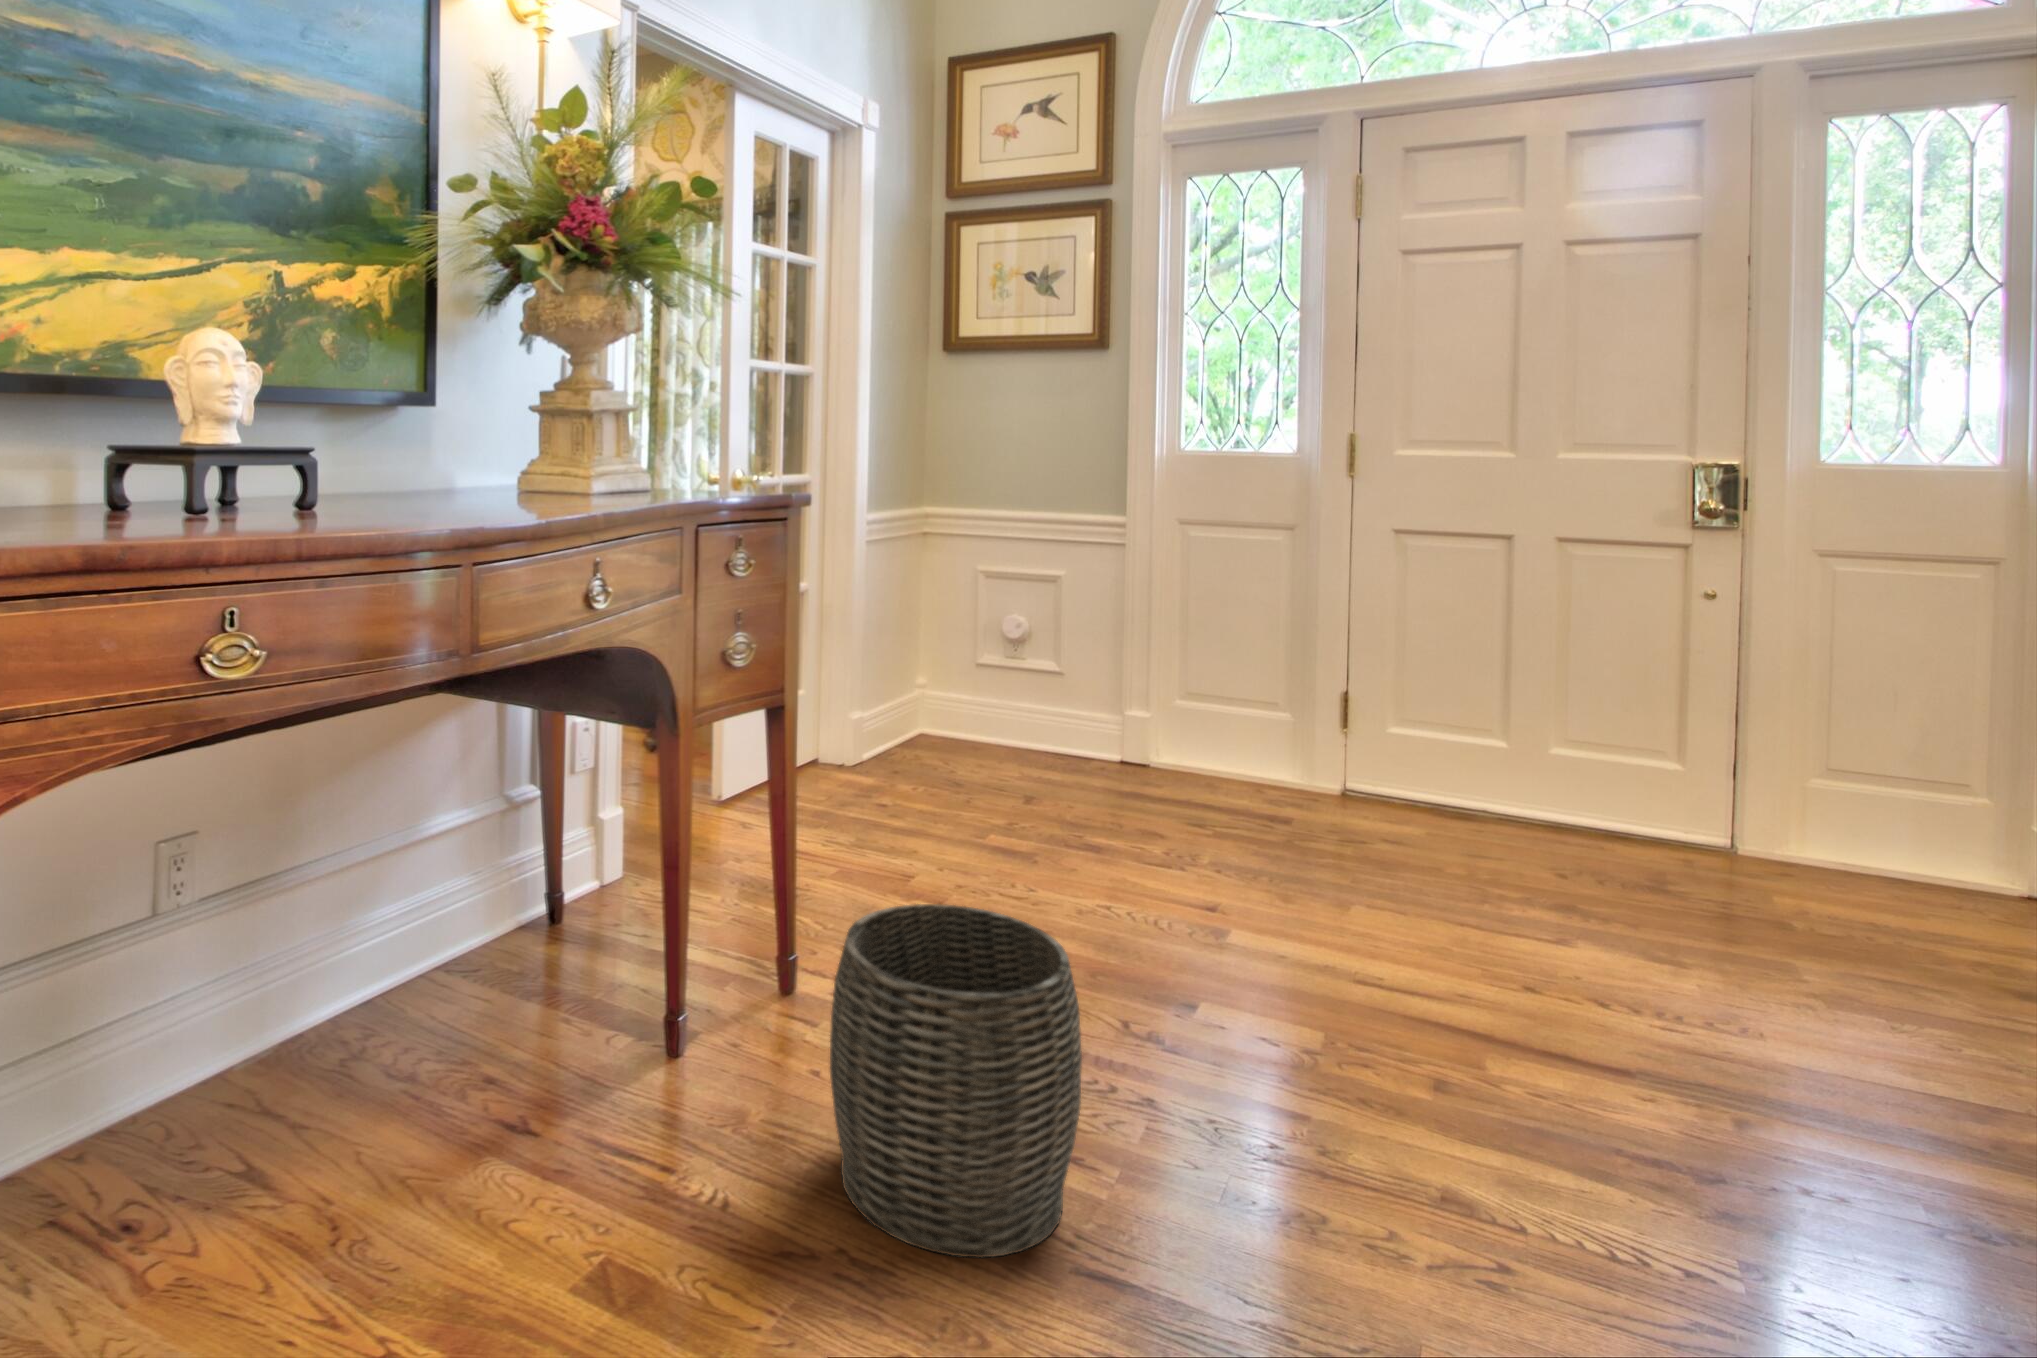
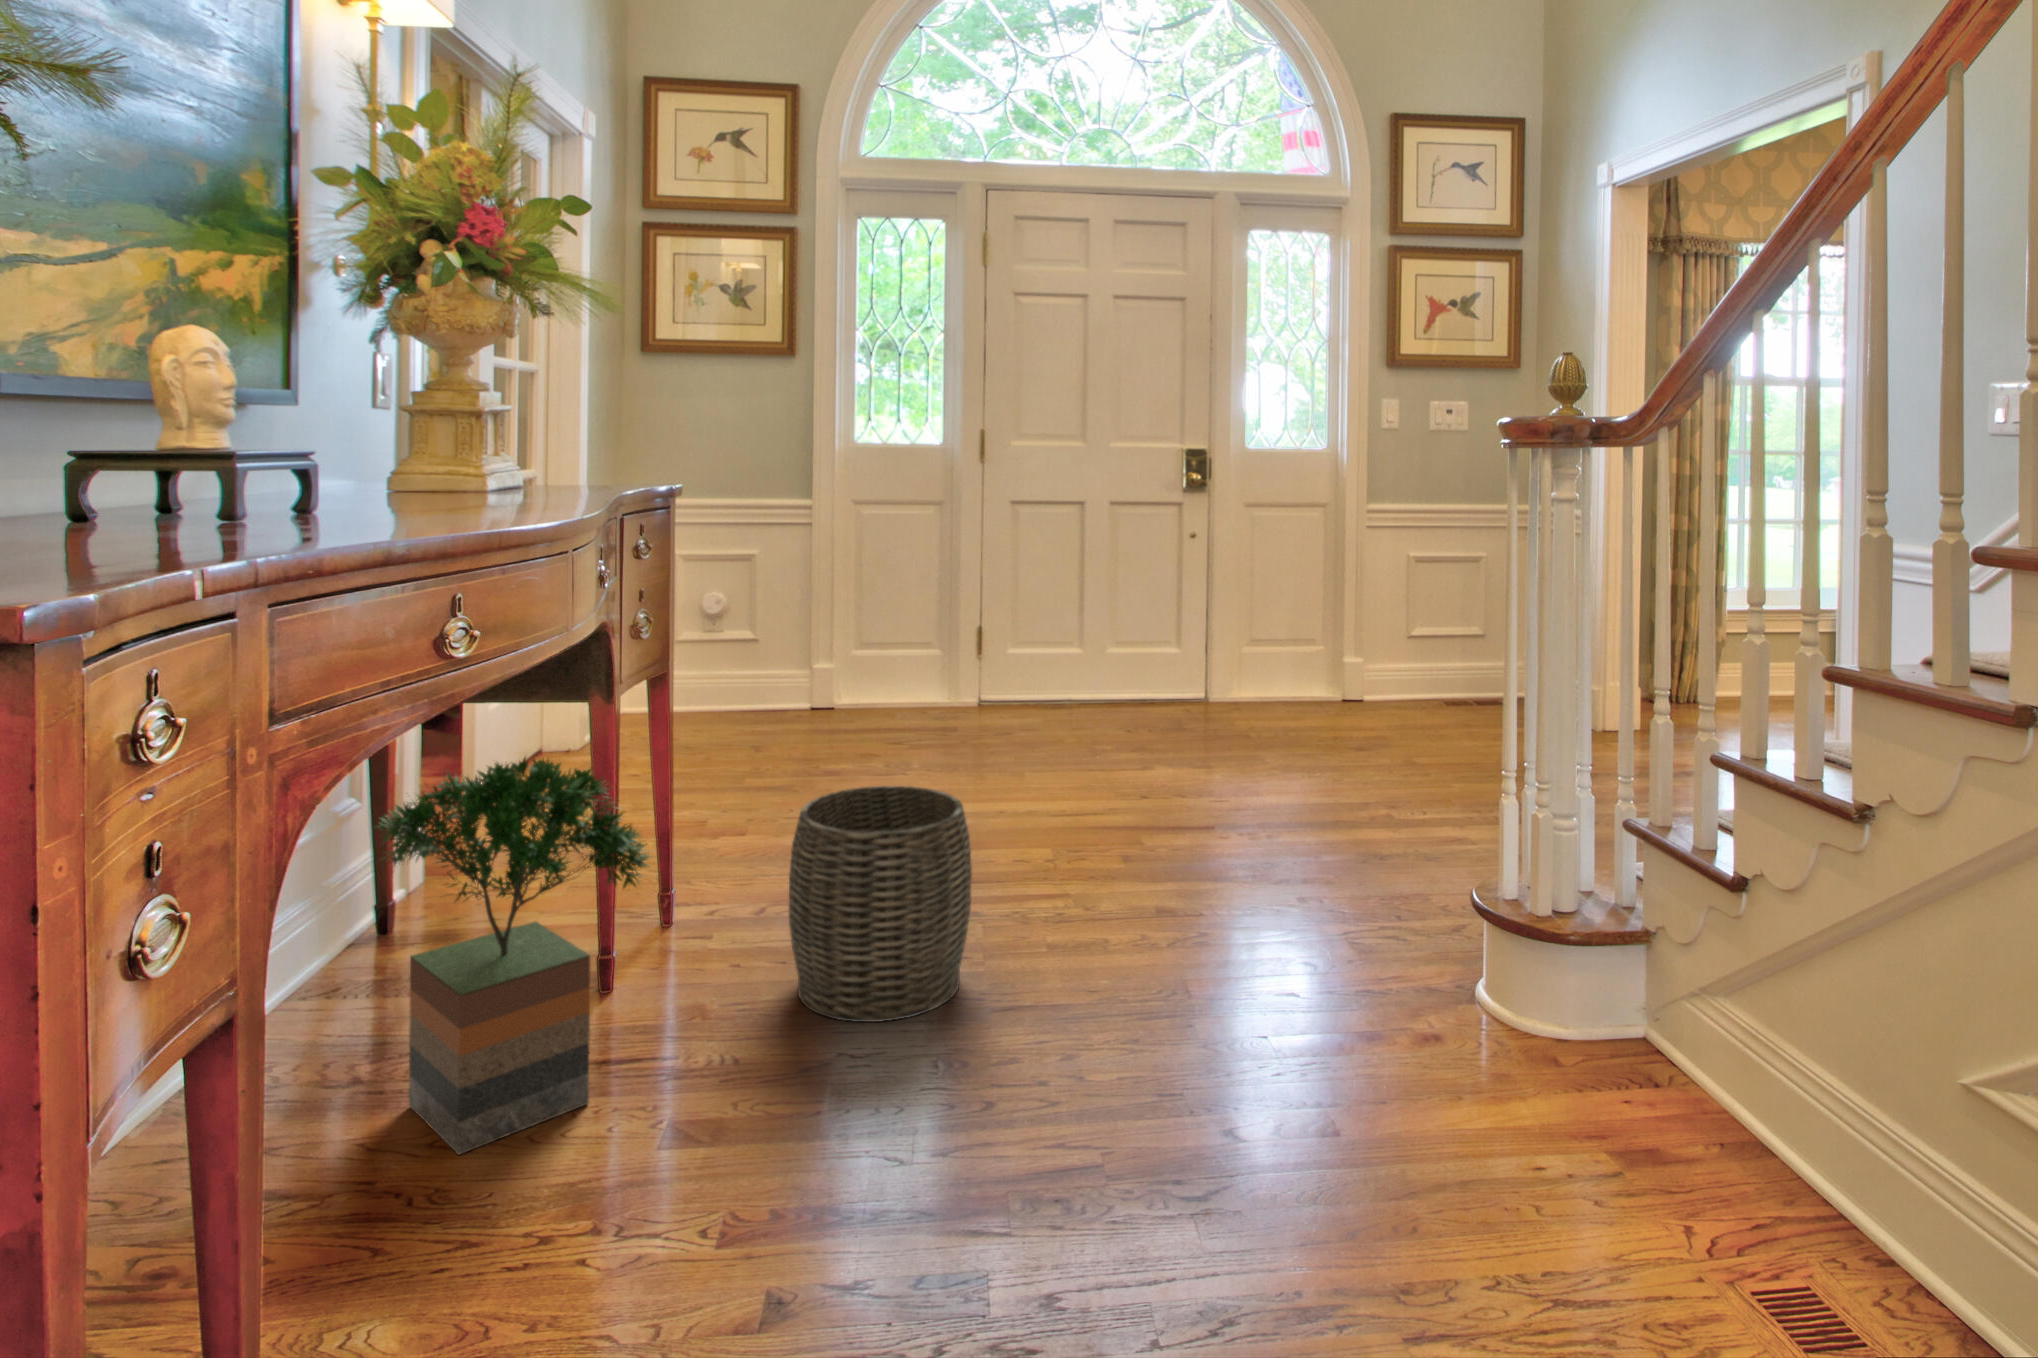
potted tree: none [349,791,613,1226] -> present [377,758,650,1154]

